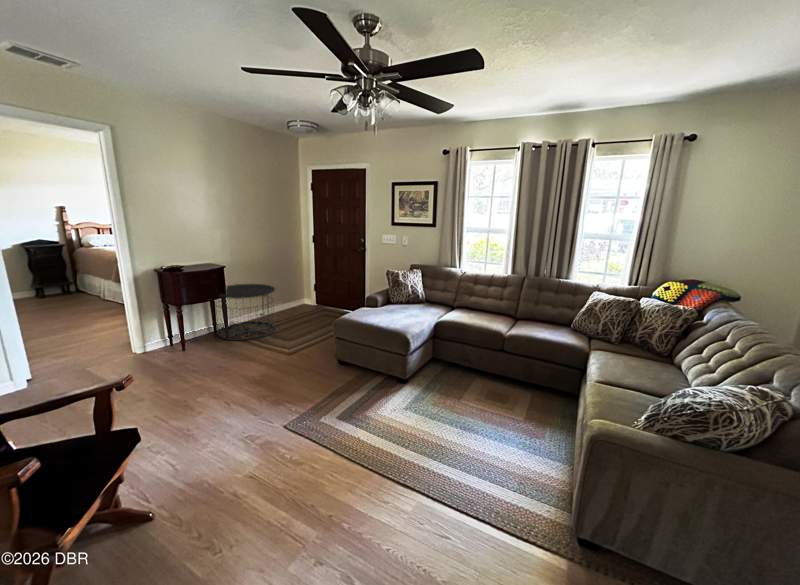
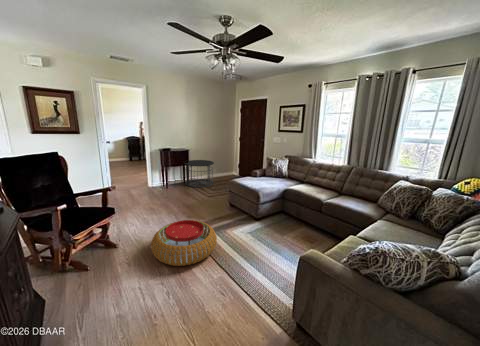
pouf: none [253,405,378,502] -> present [151,220,217,266]

